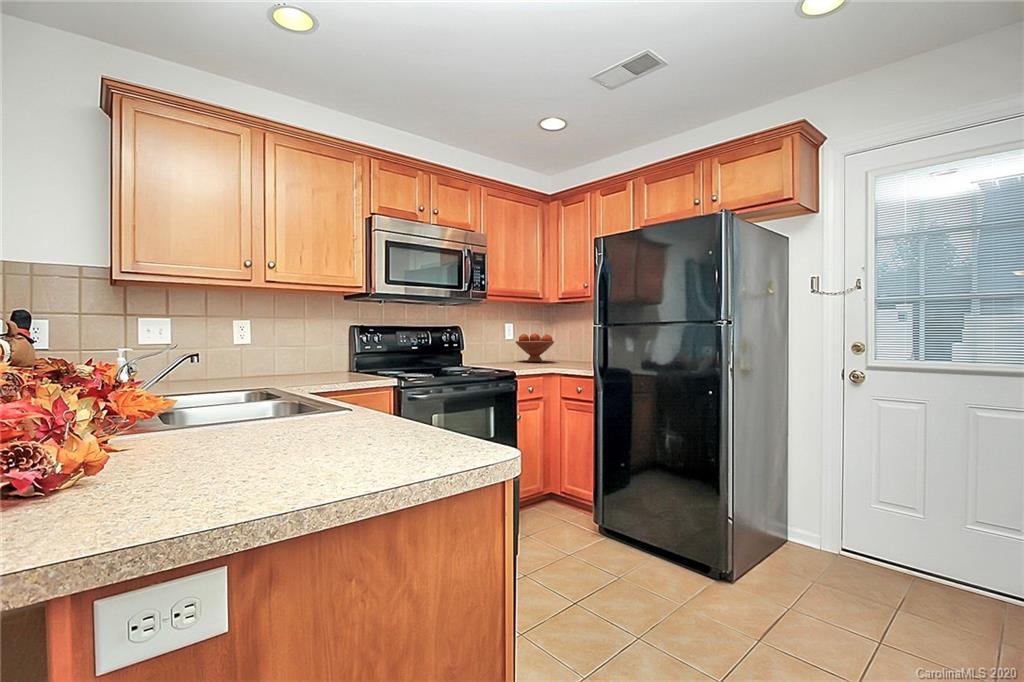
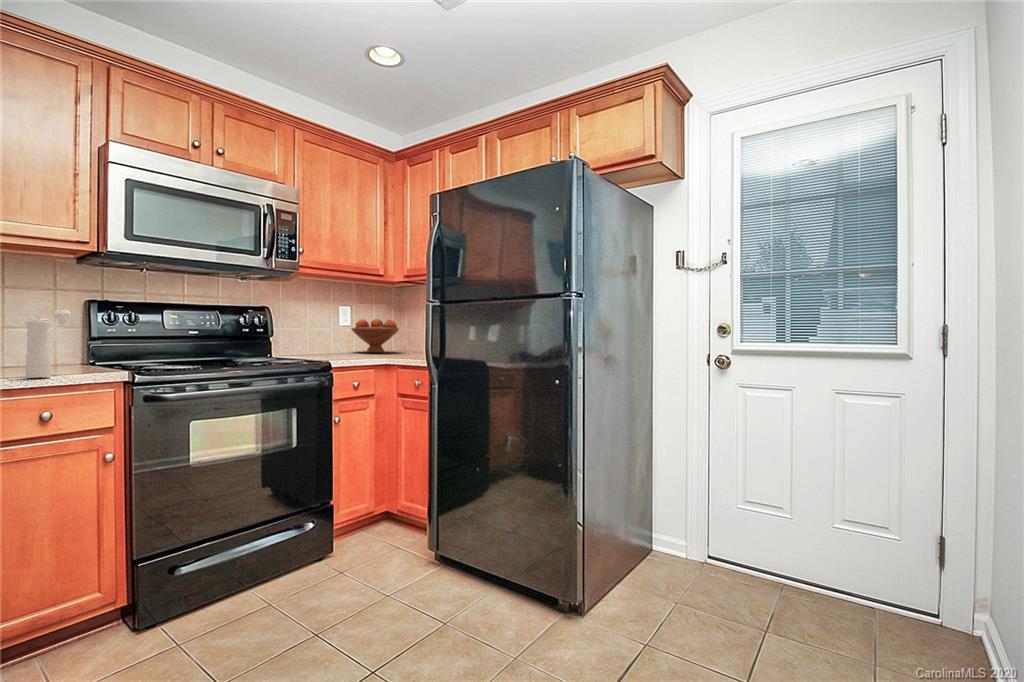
pepper mill: none [341,336,360,382] -> present [25,310,71,378]

